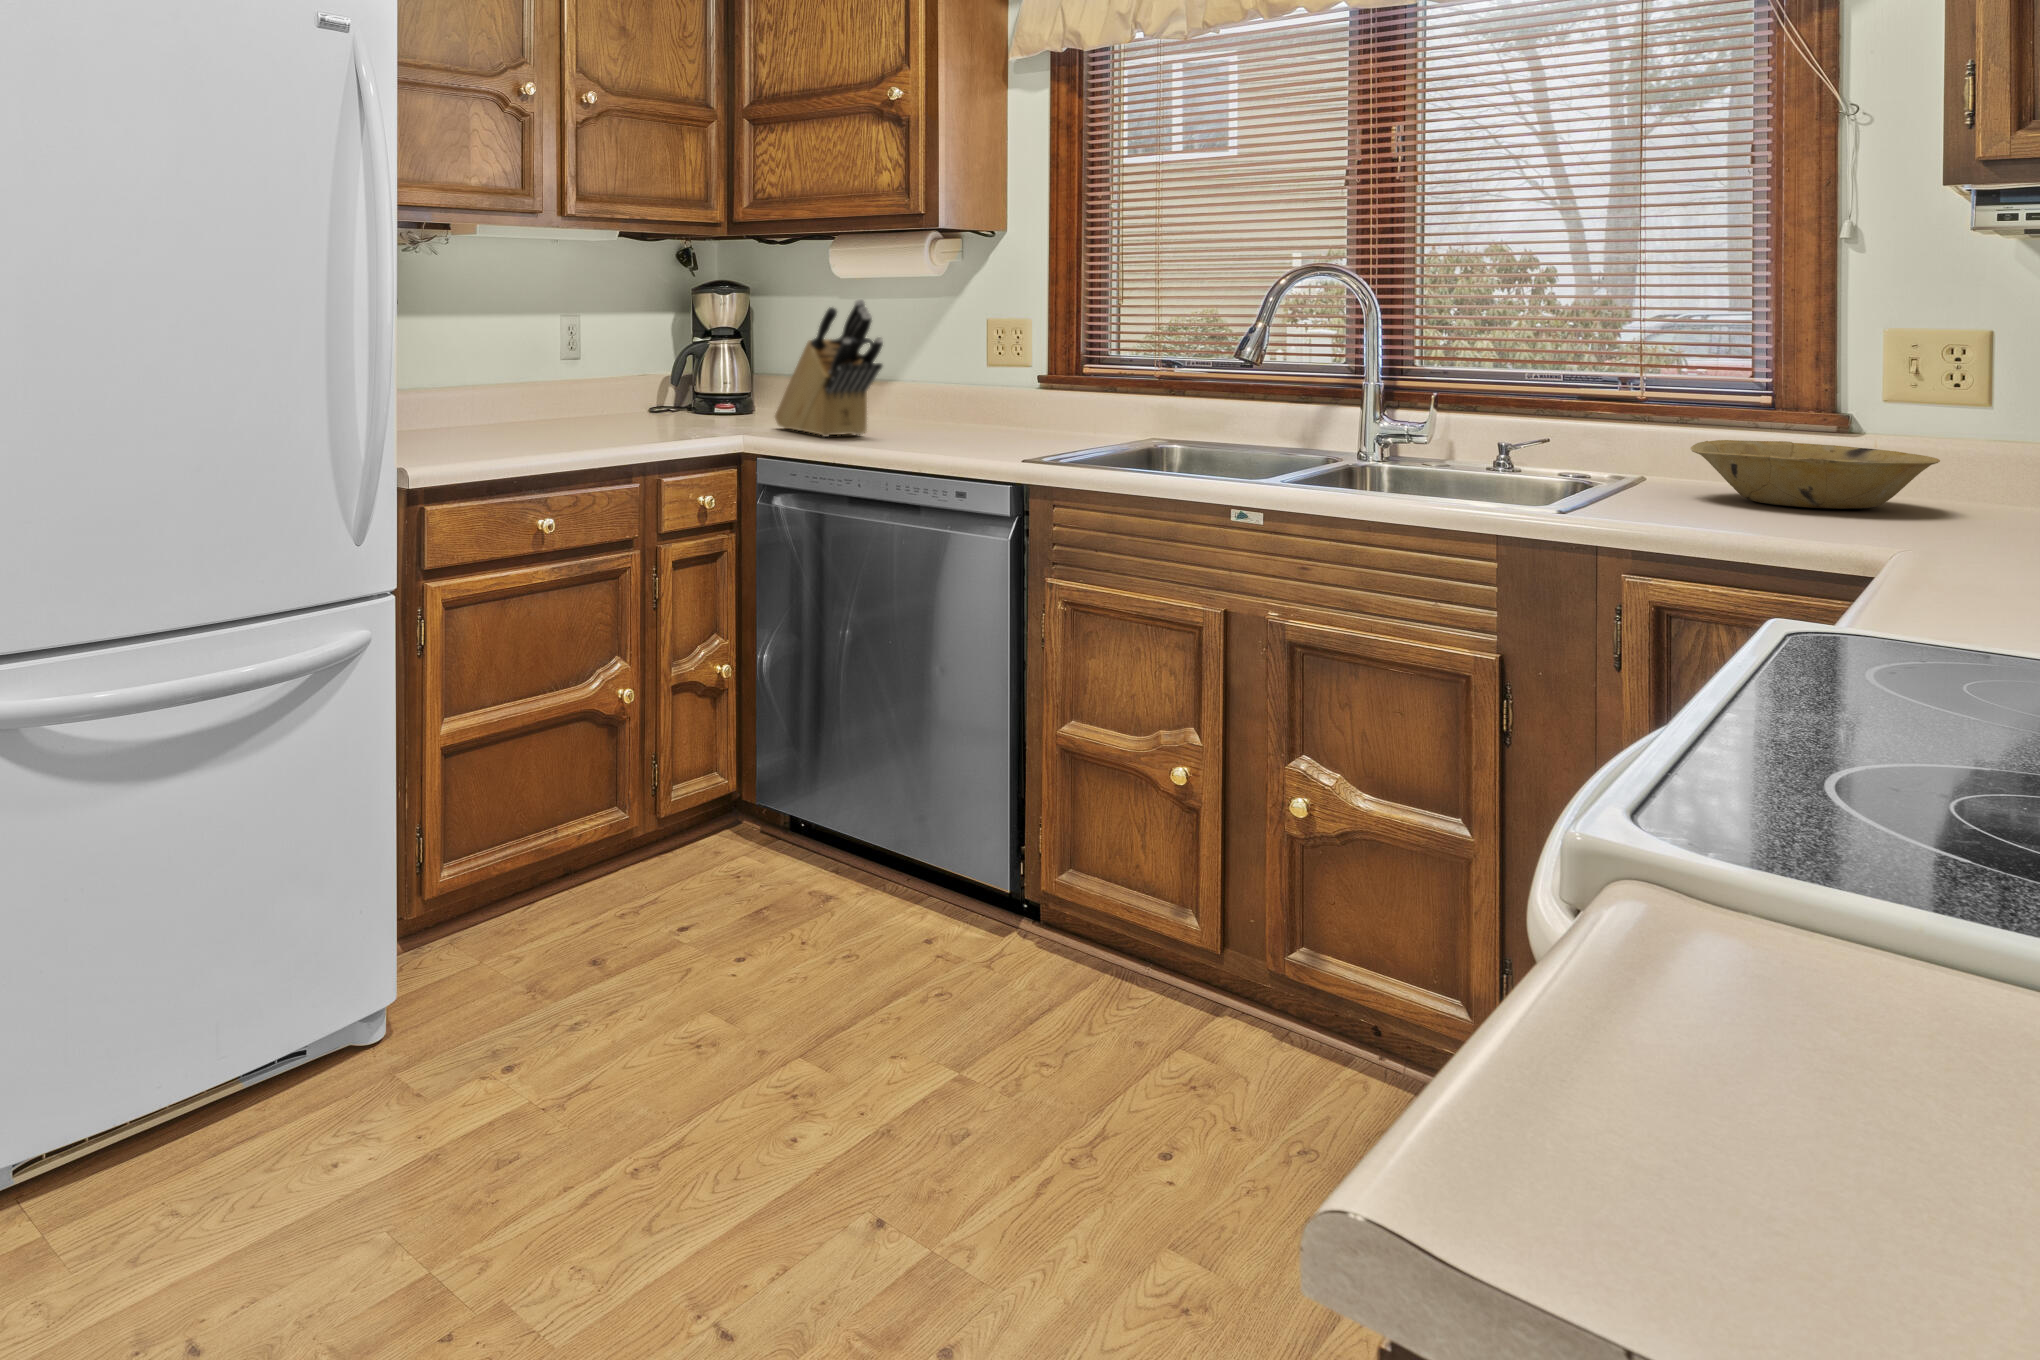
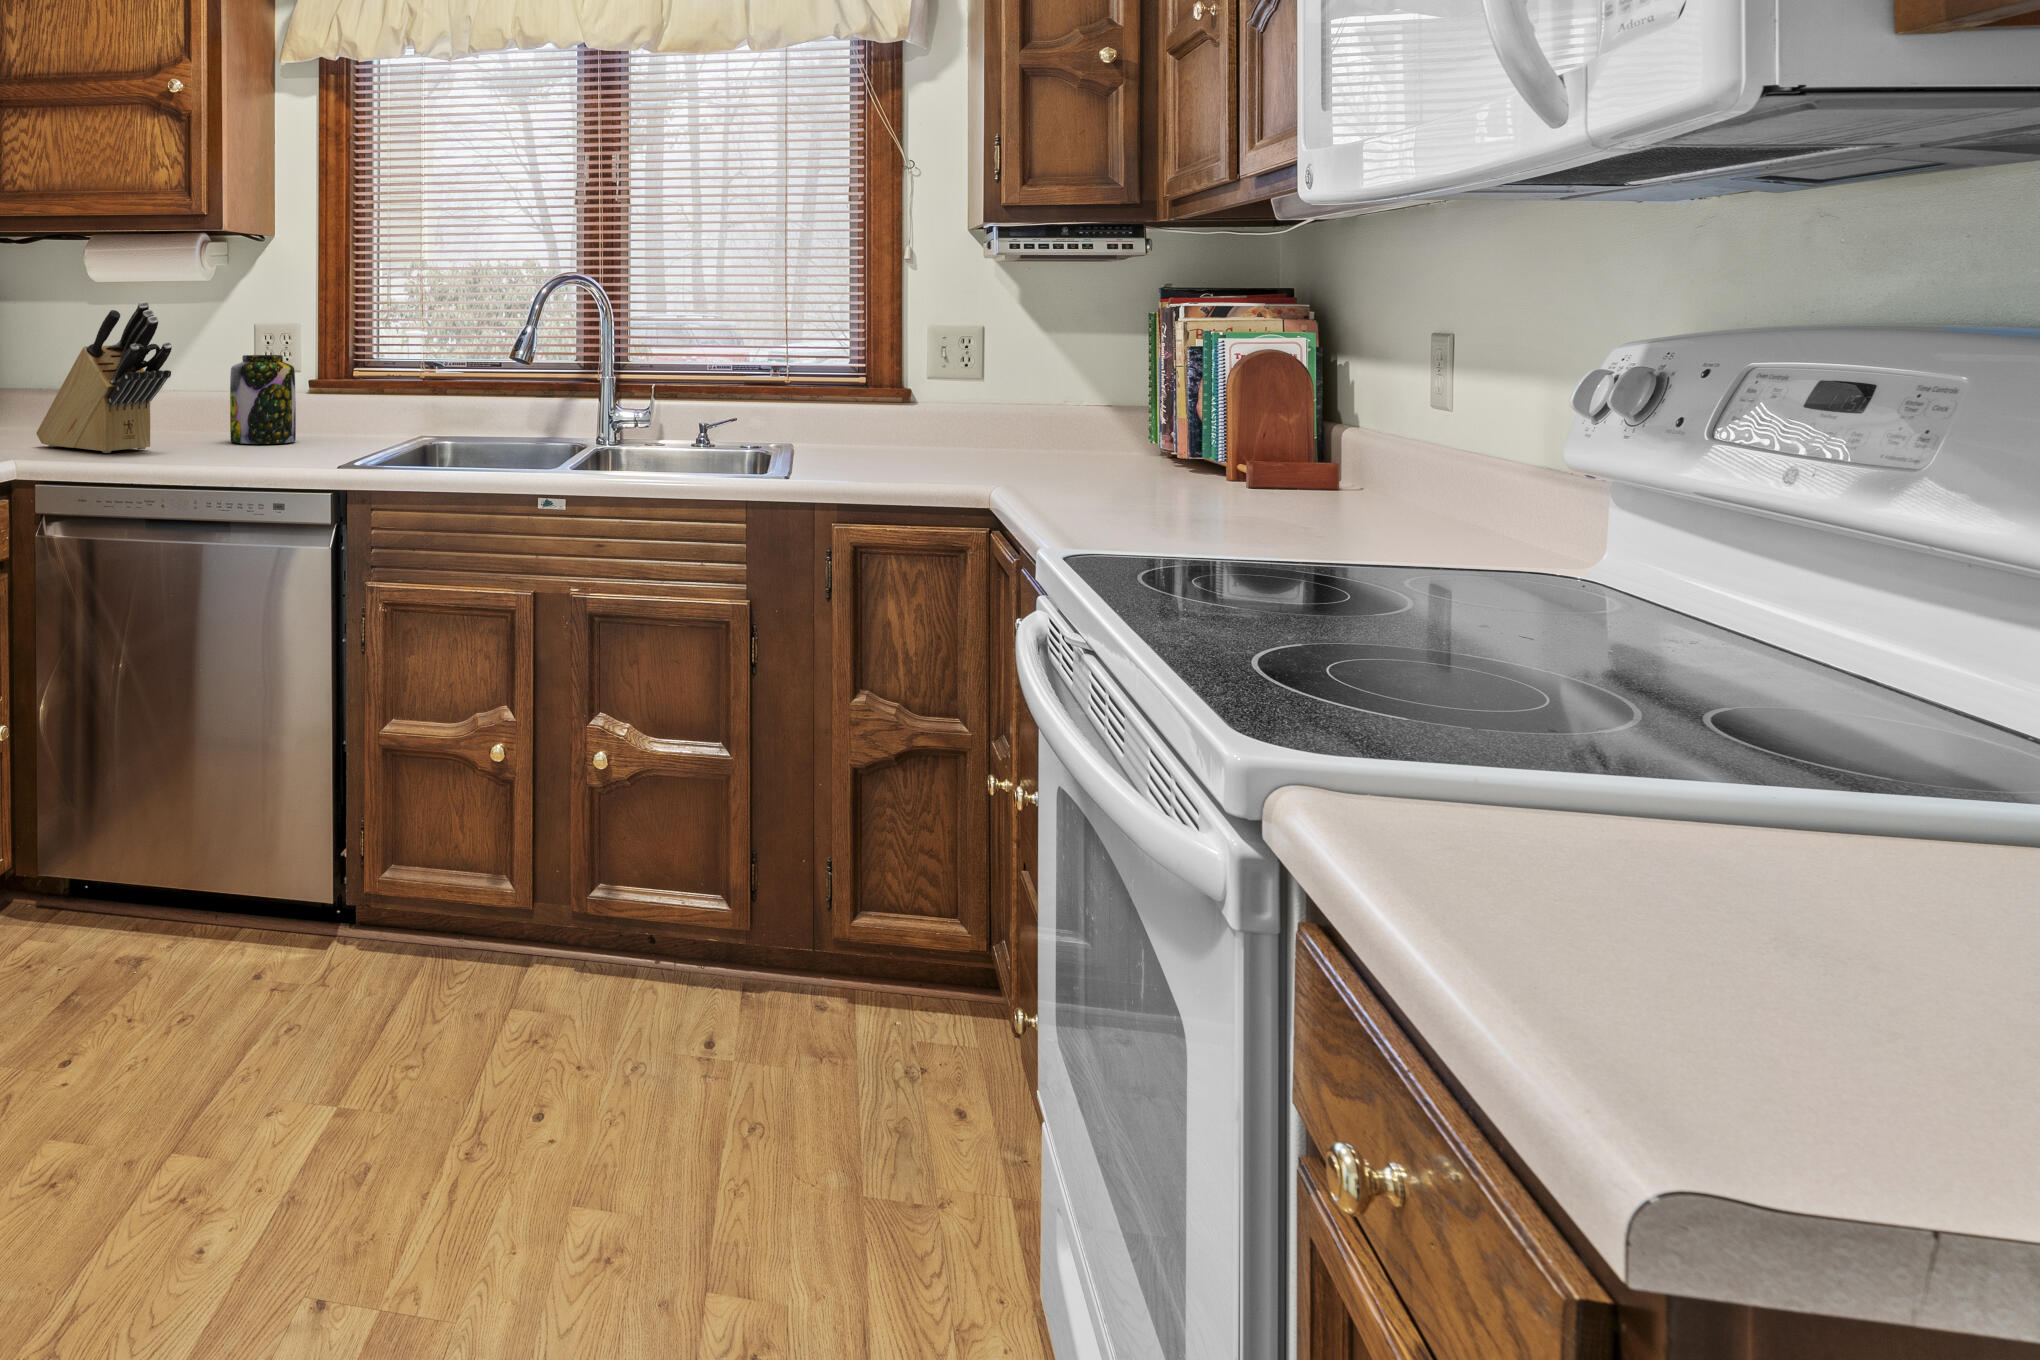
jar: none [949,349,1014,436] -> present [230,355,296,444]
bowl: present [1691,440,1940,509] -> none [842,416,981,465]

